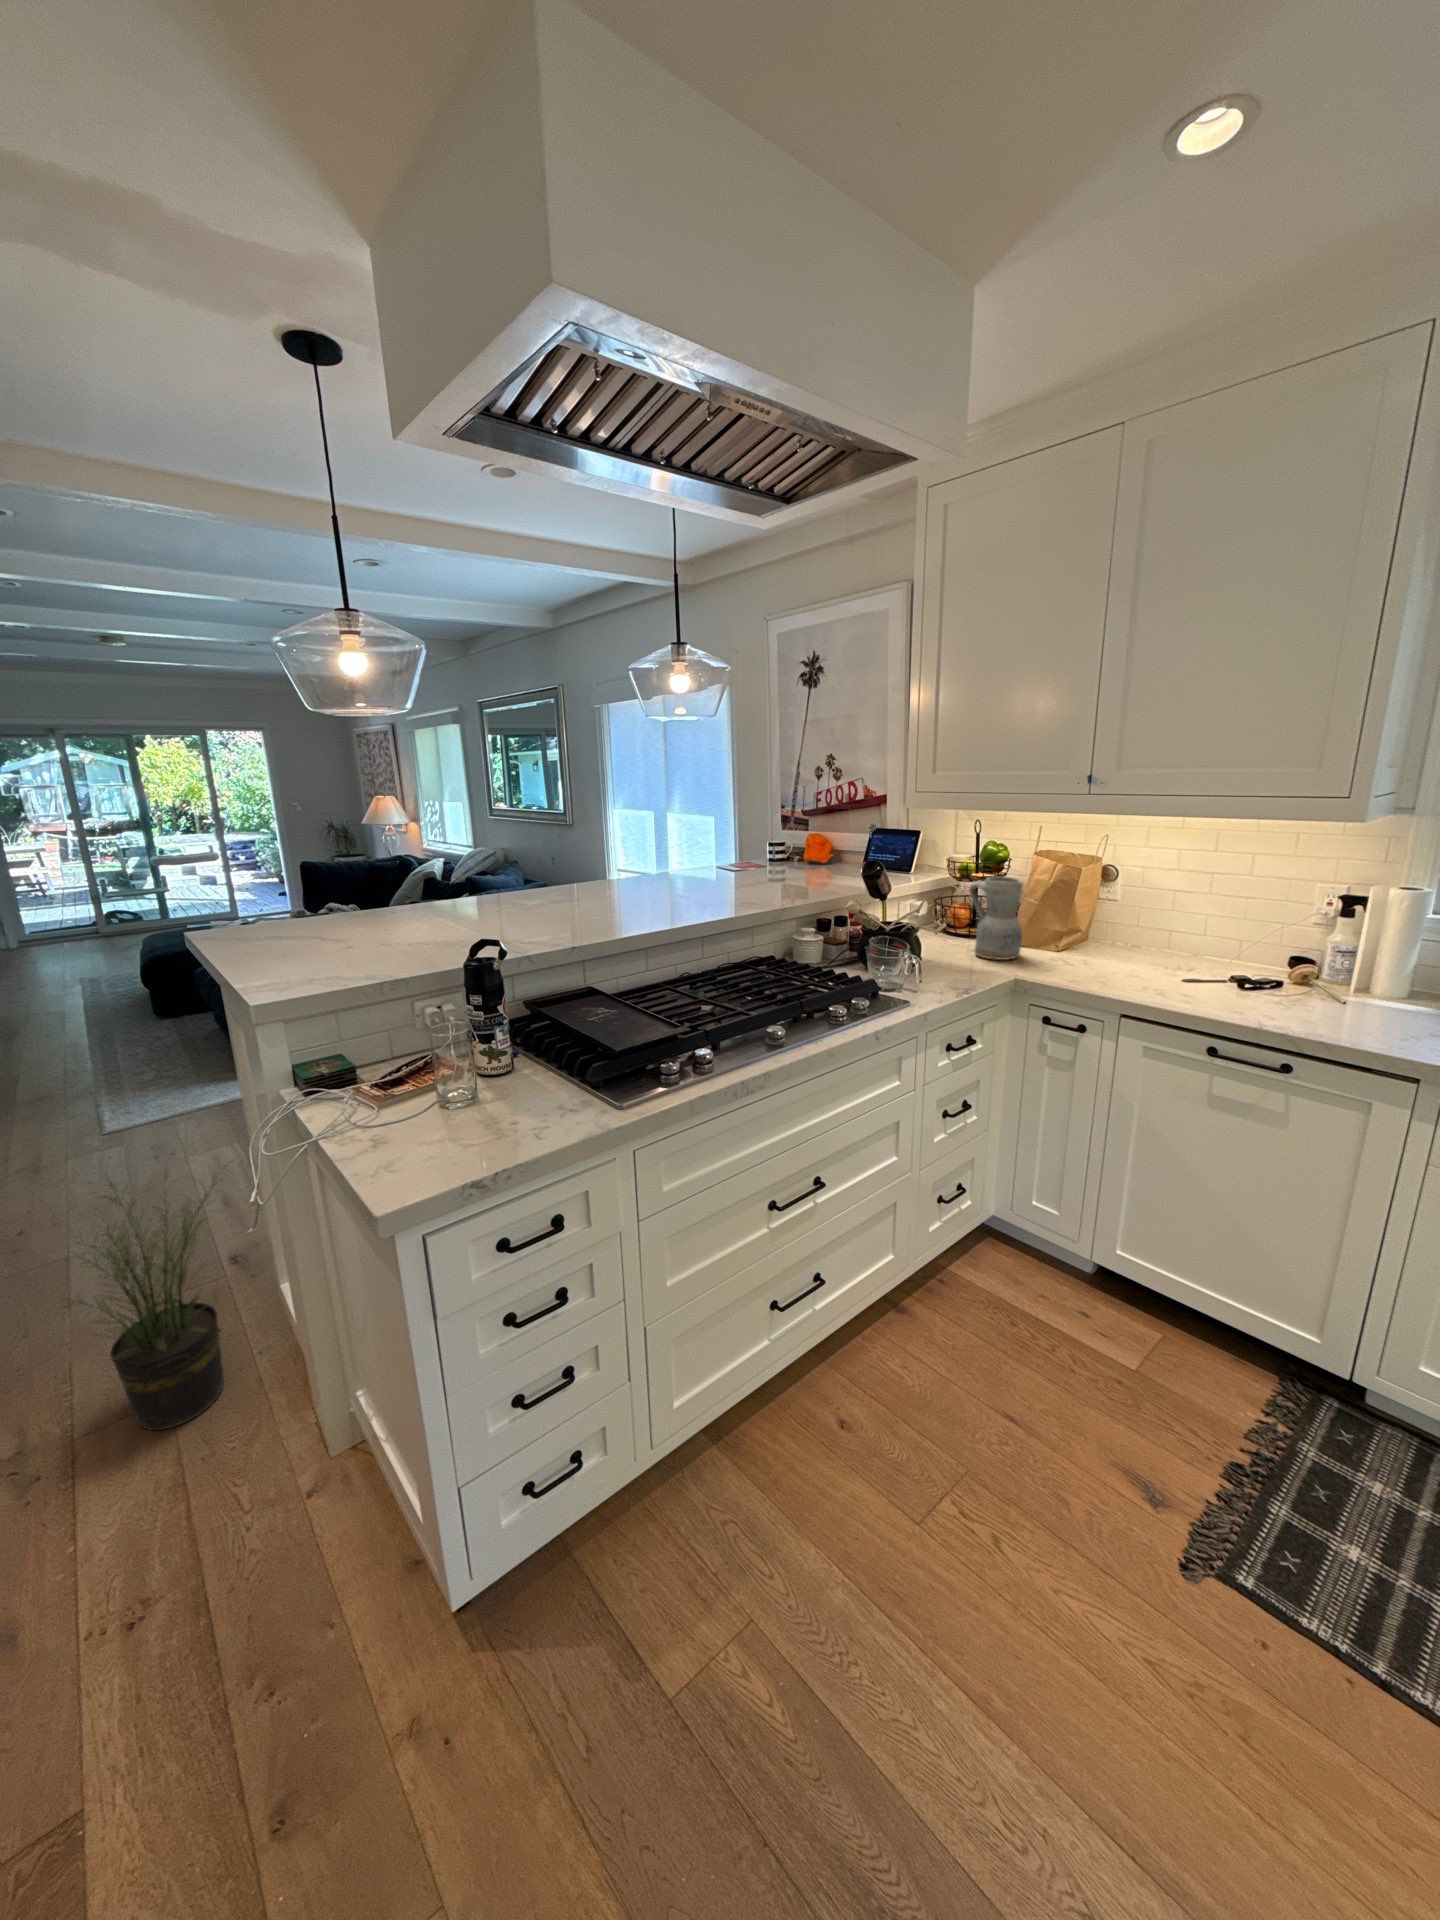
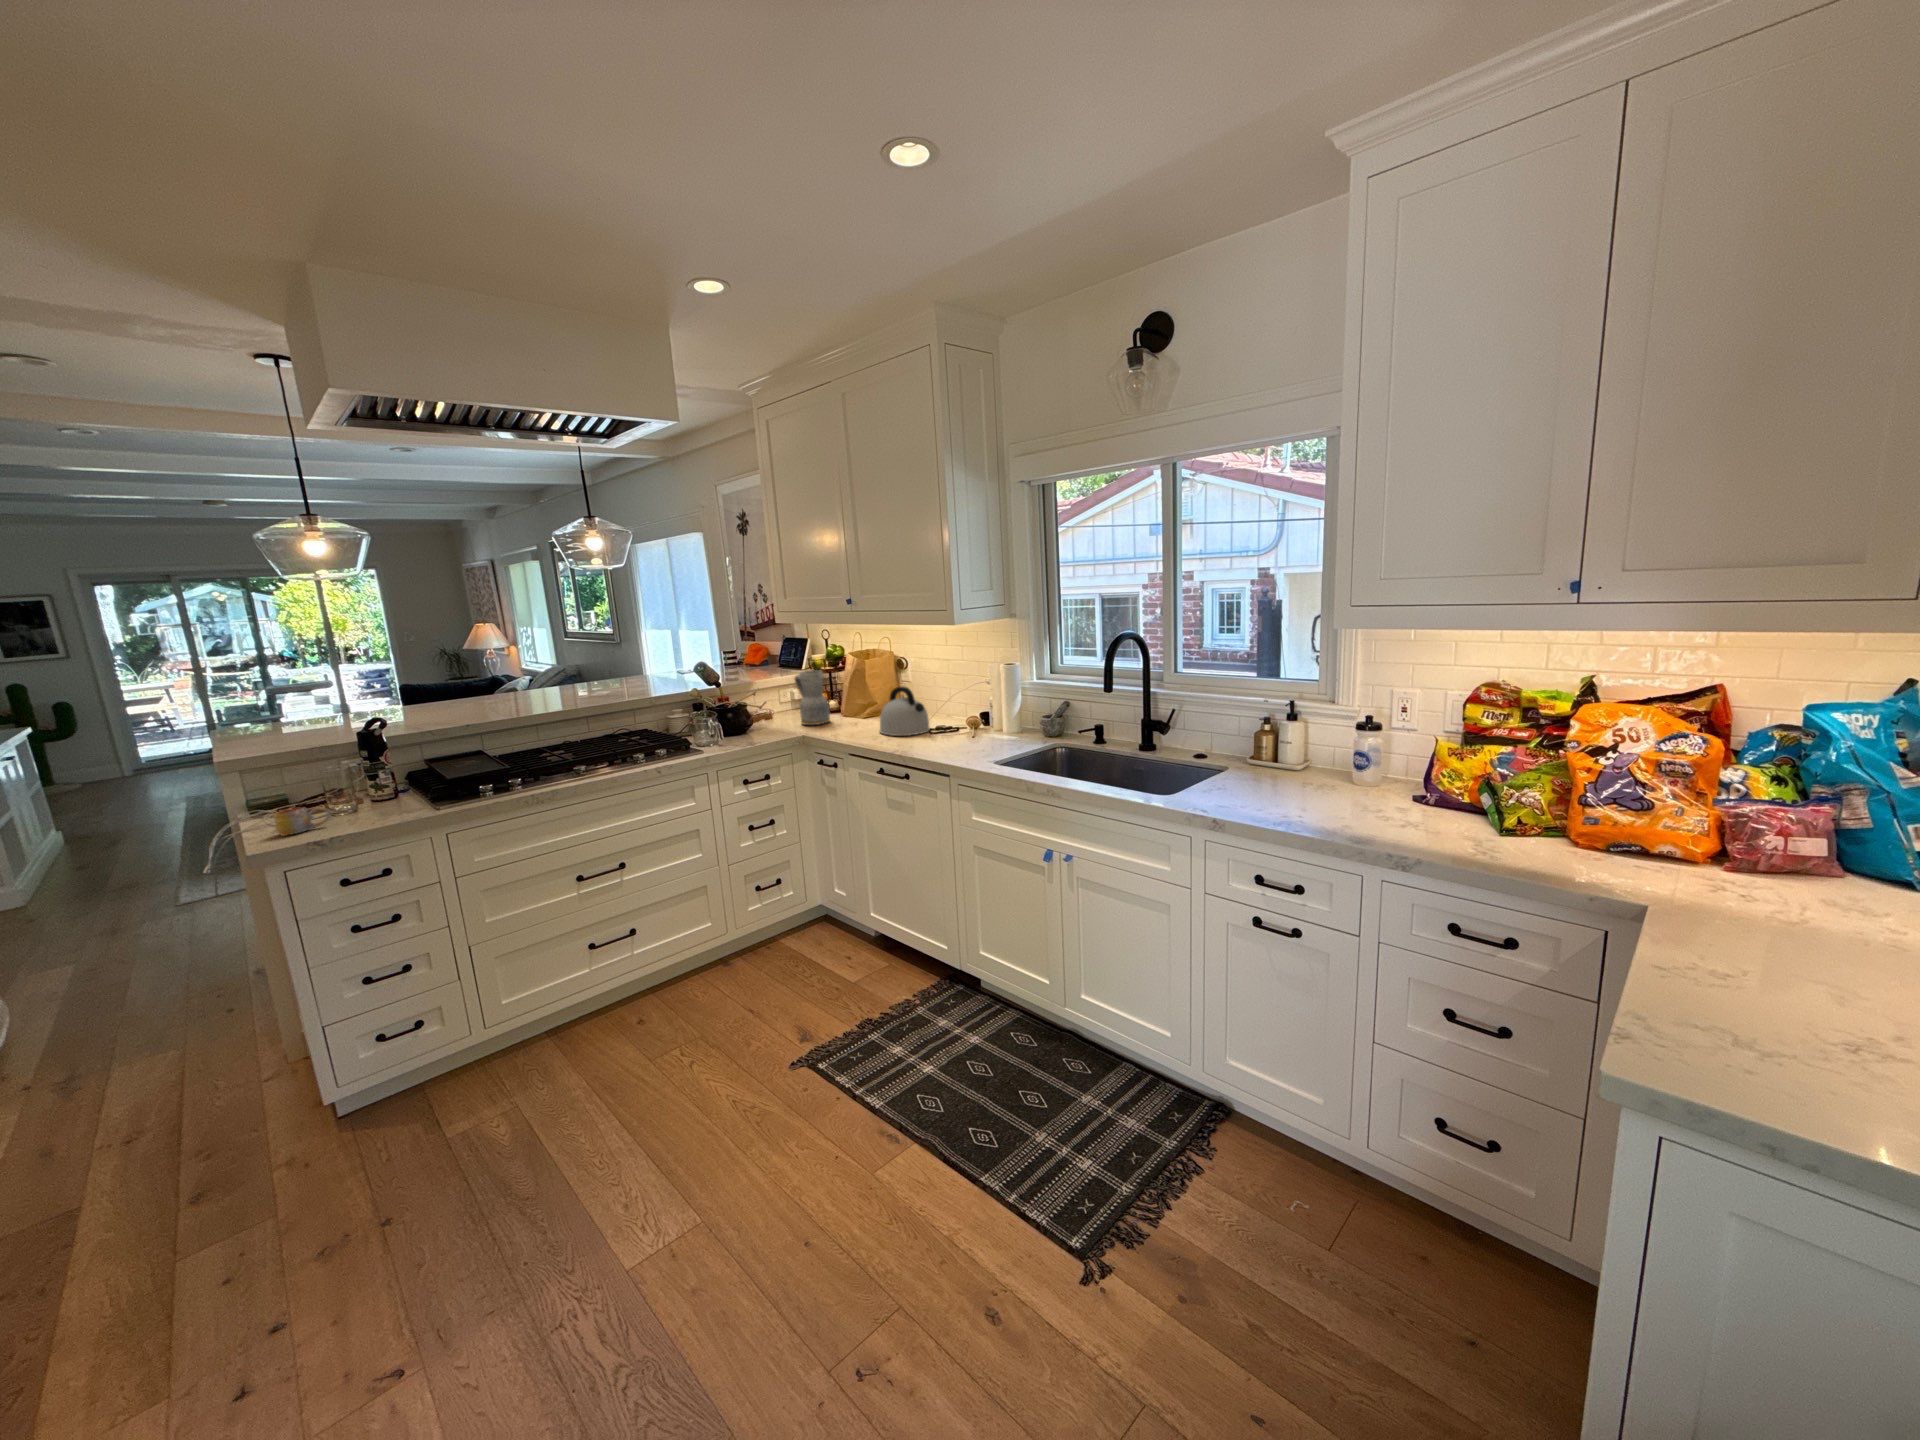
kettle: none [1139,911,1248,992] -> present [880,686,930,736]
mug: none [407,1107,482,1162] -> present [274,807,331,836]
potted plant: present [62,1160,234,1430] -> none [72,877,231,1065]

